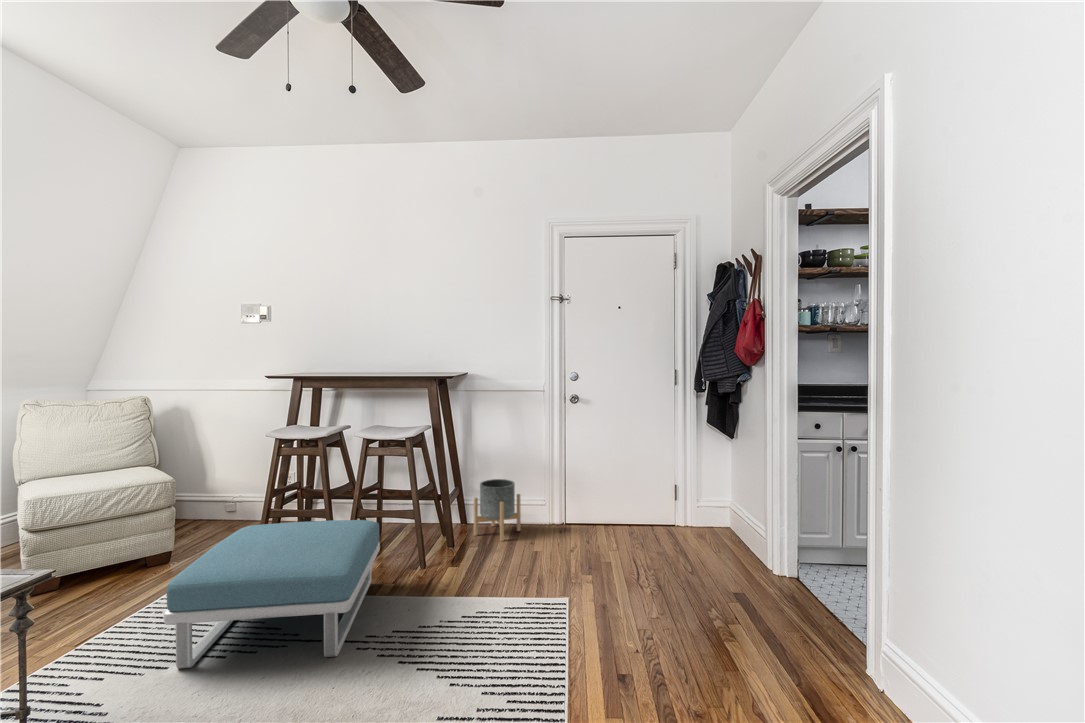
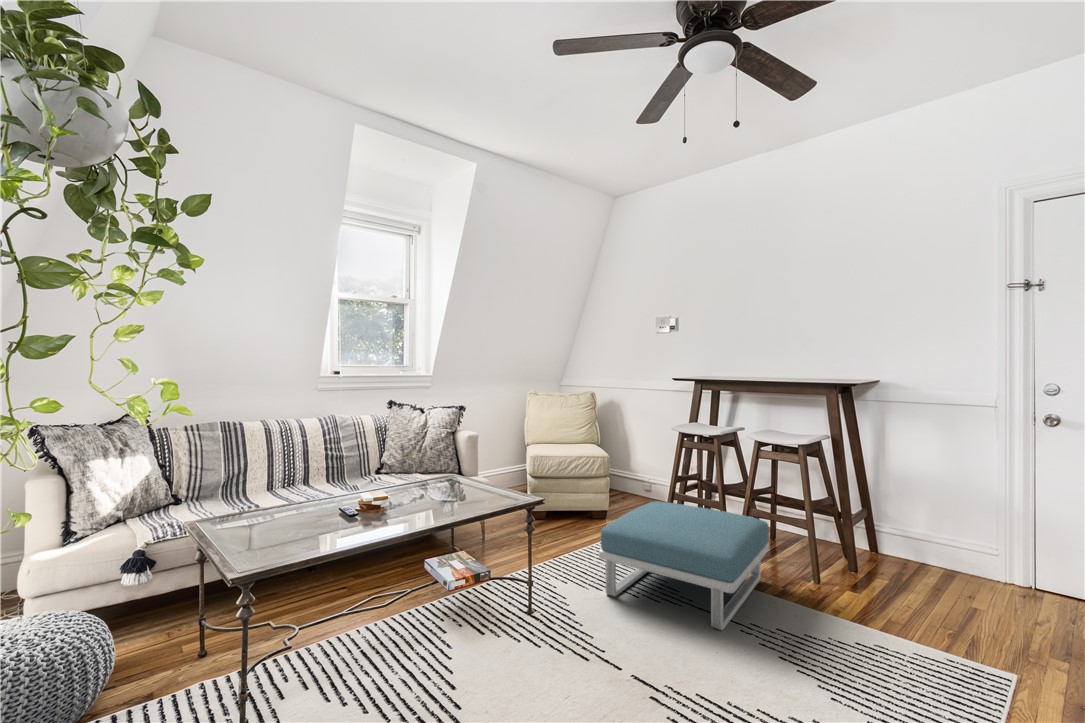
planter: present [474,479,521,541] -> none [885,507,955,583]

